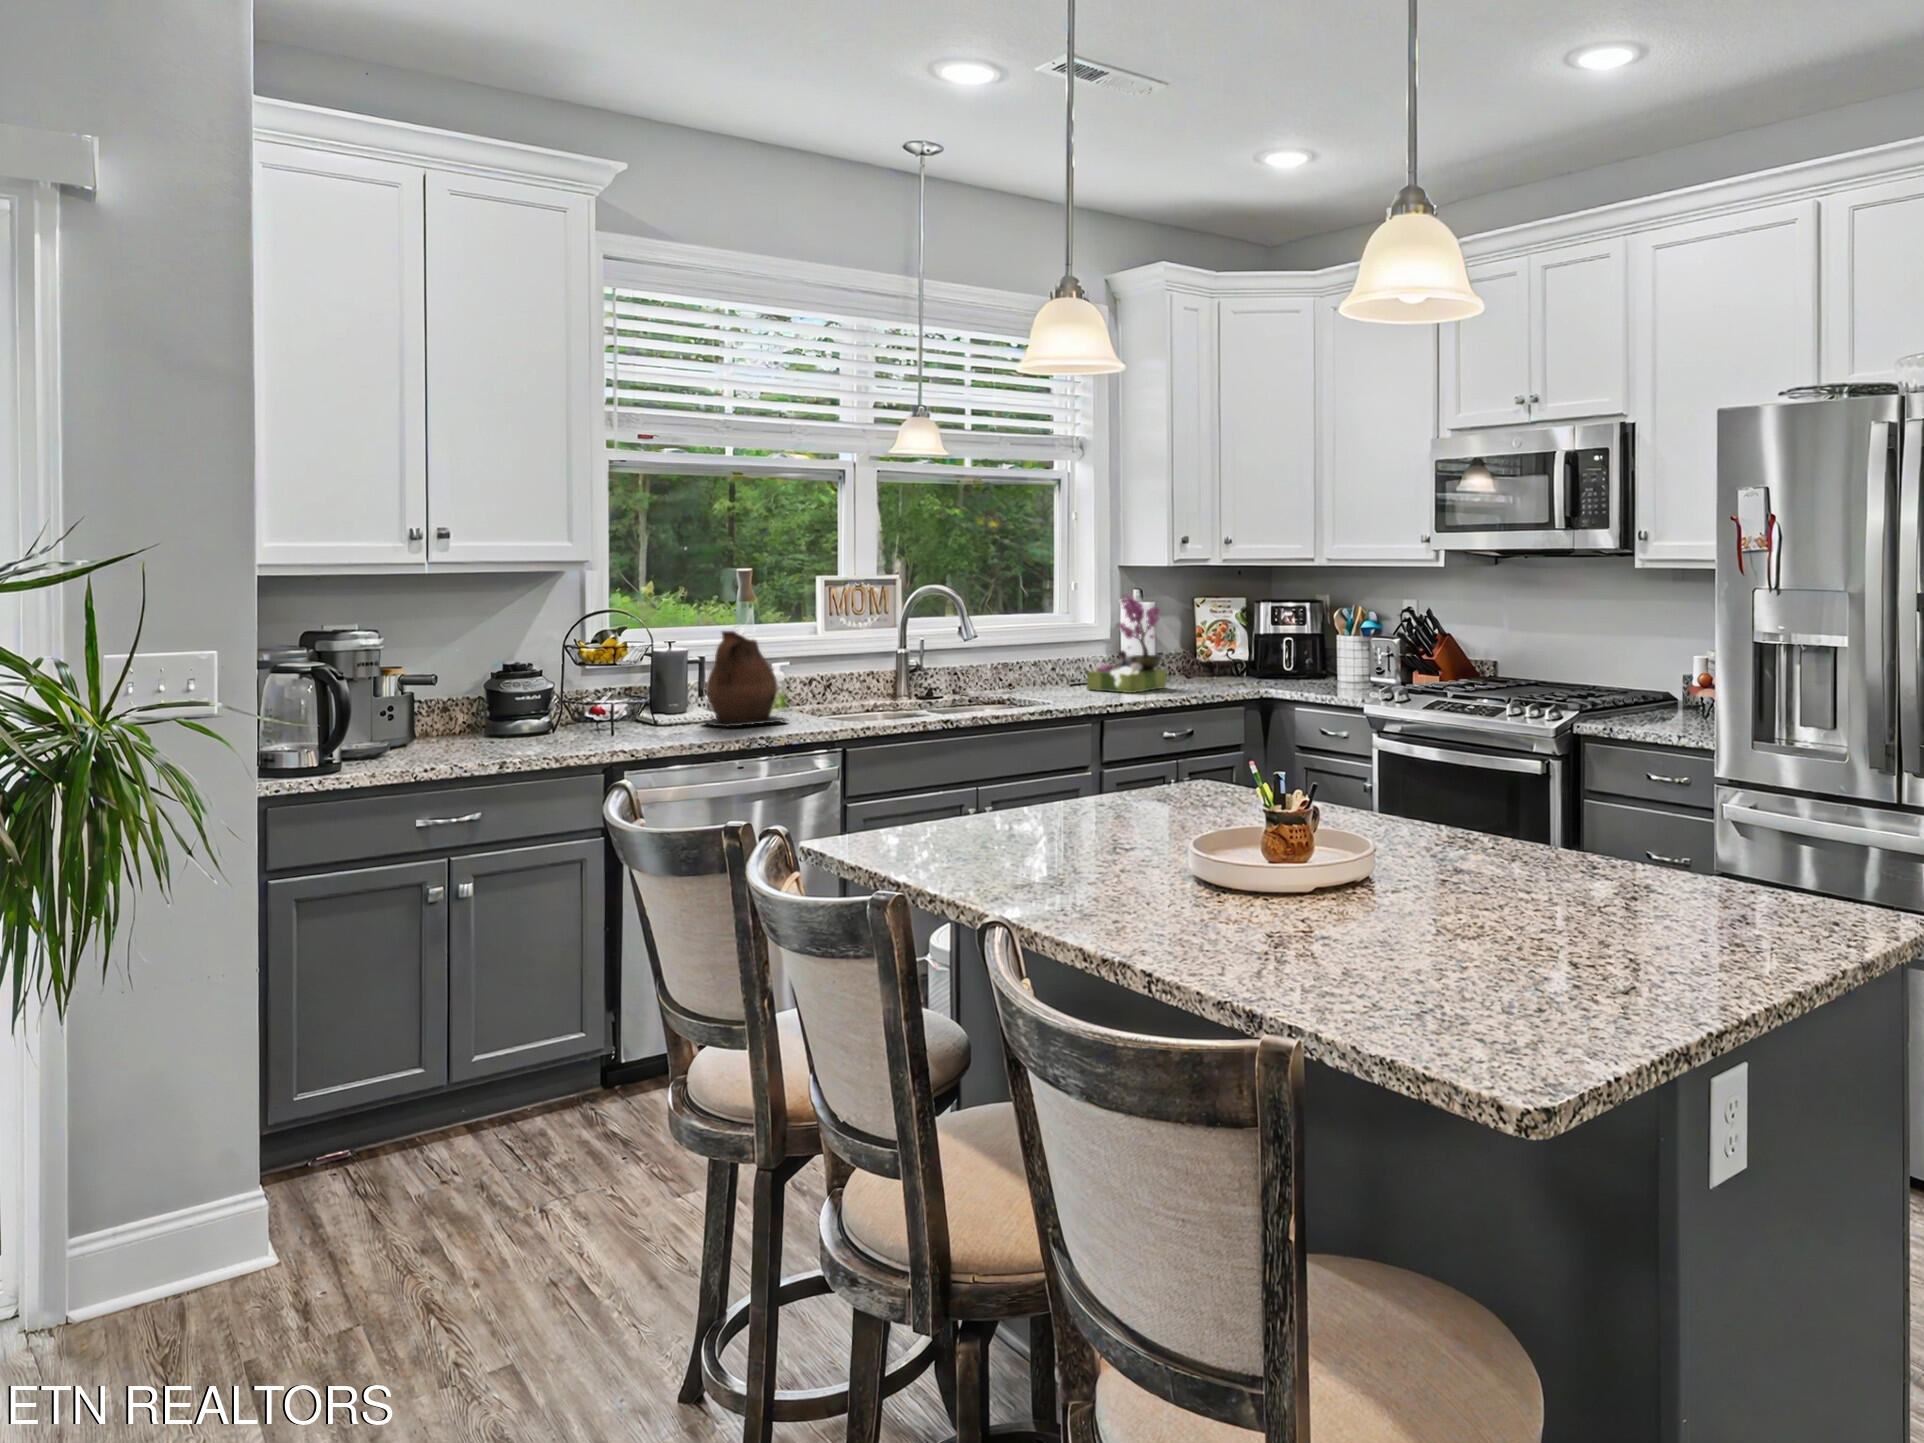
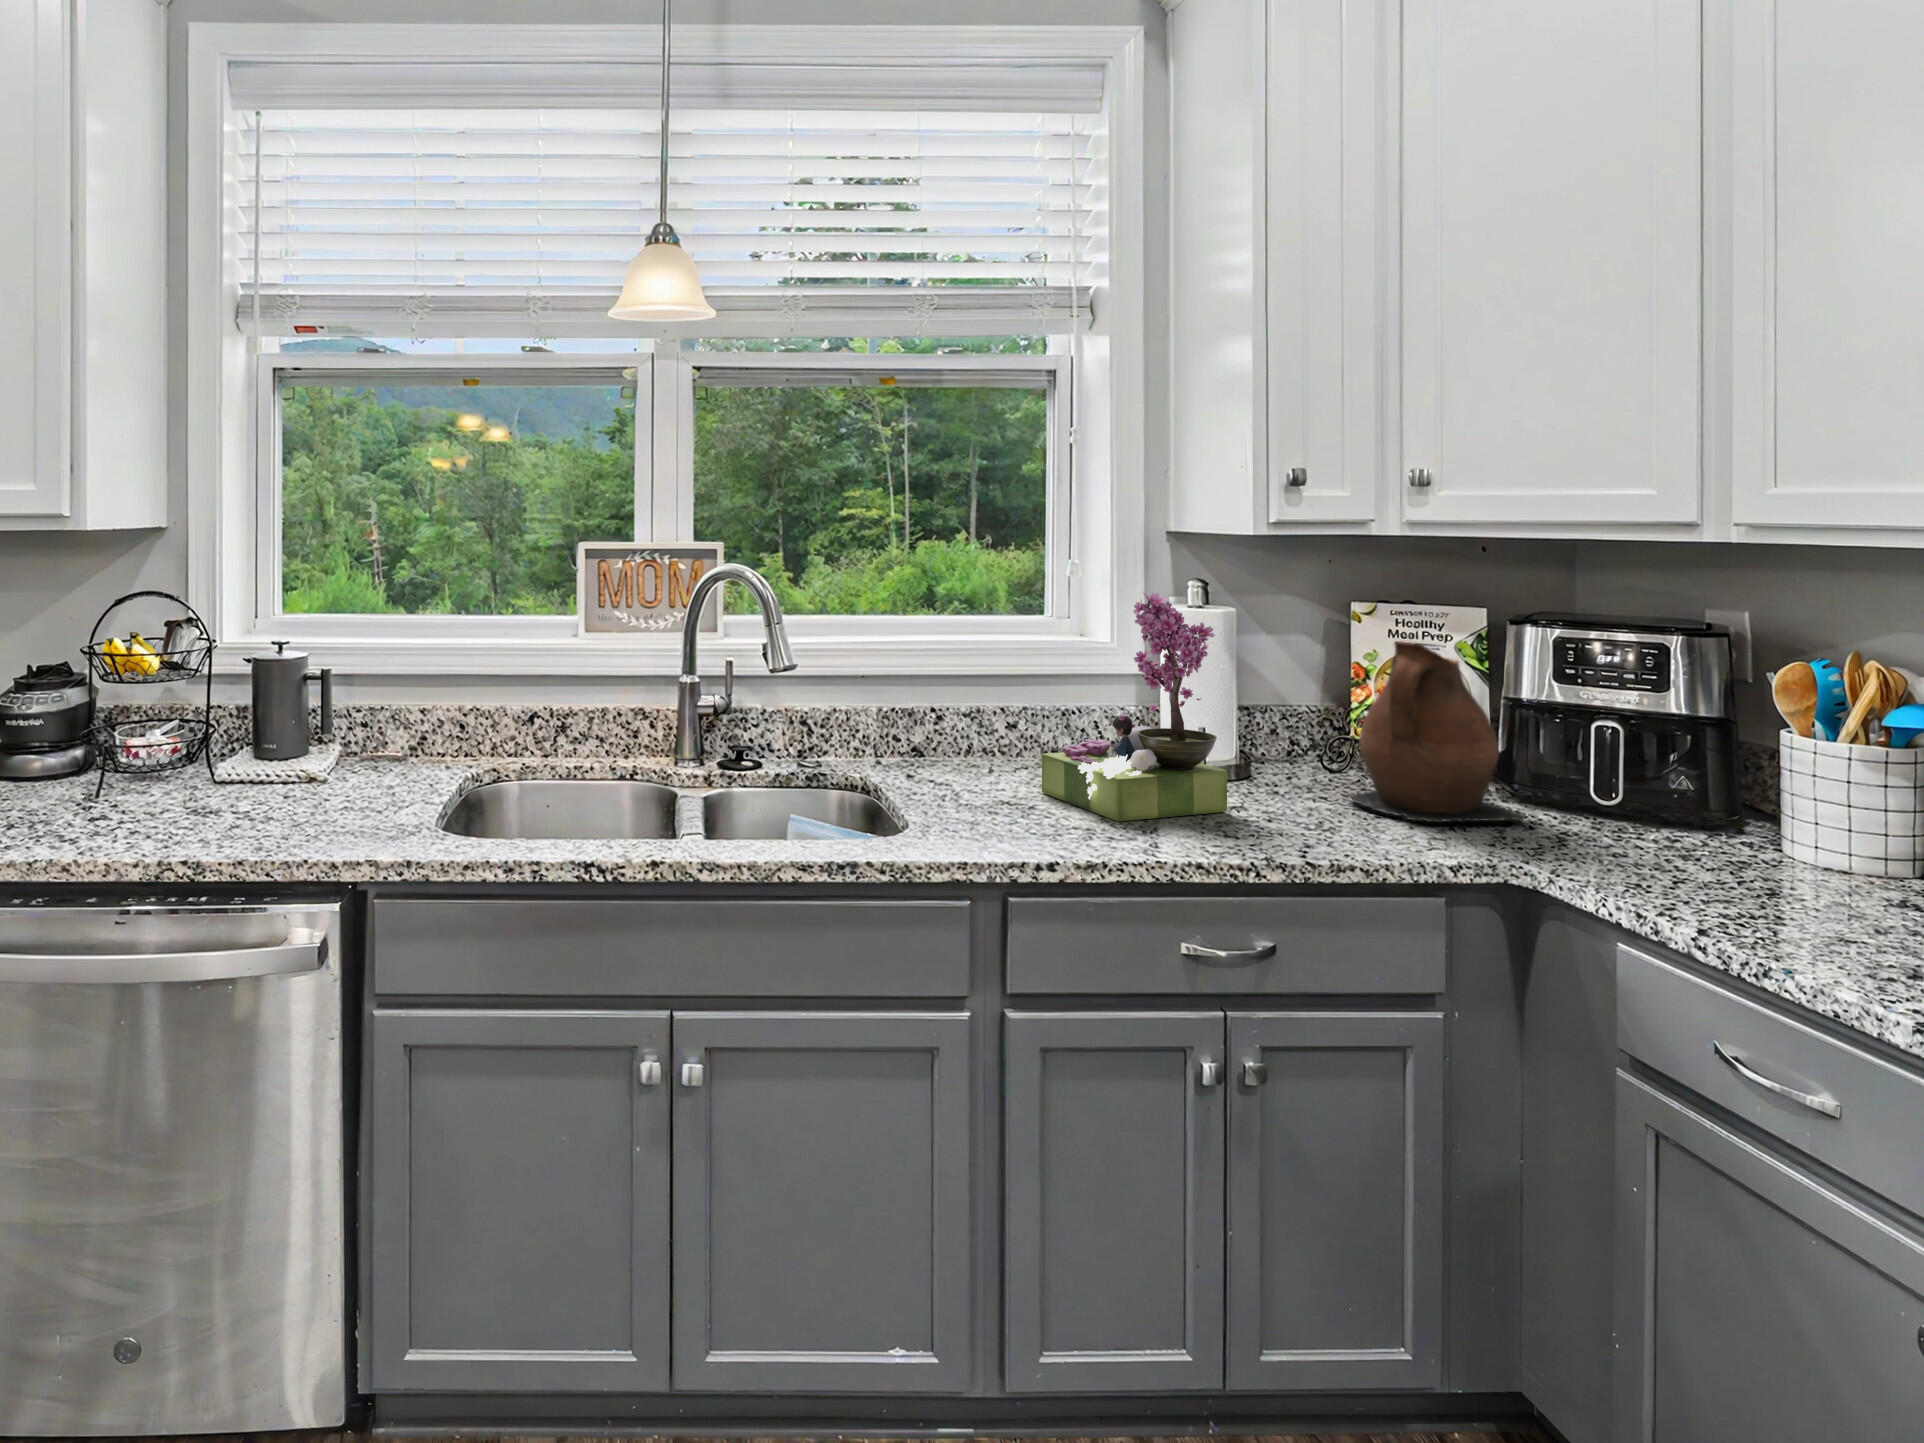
ceramic pitcher: present [703,631,787,727] -> present [1347,641,1525,822]

